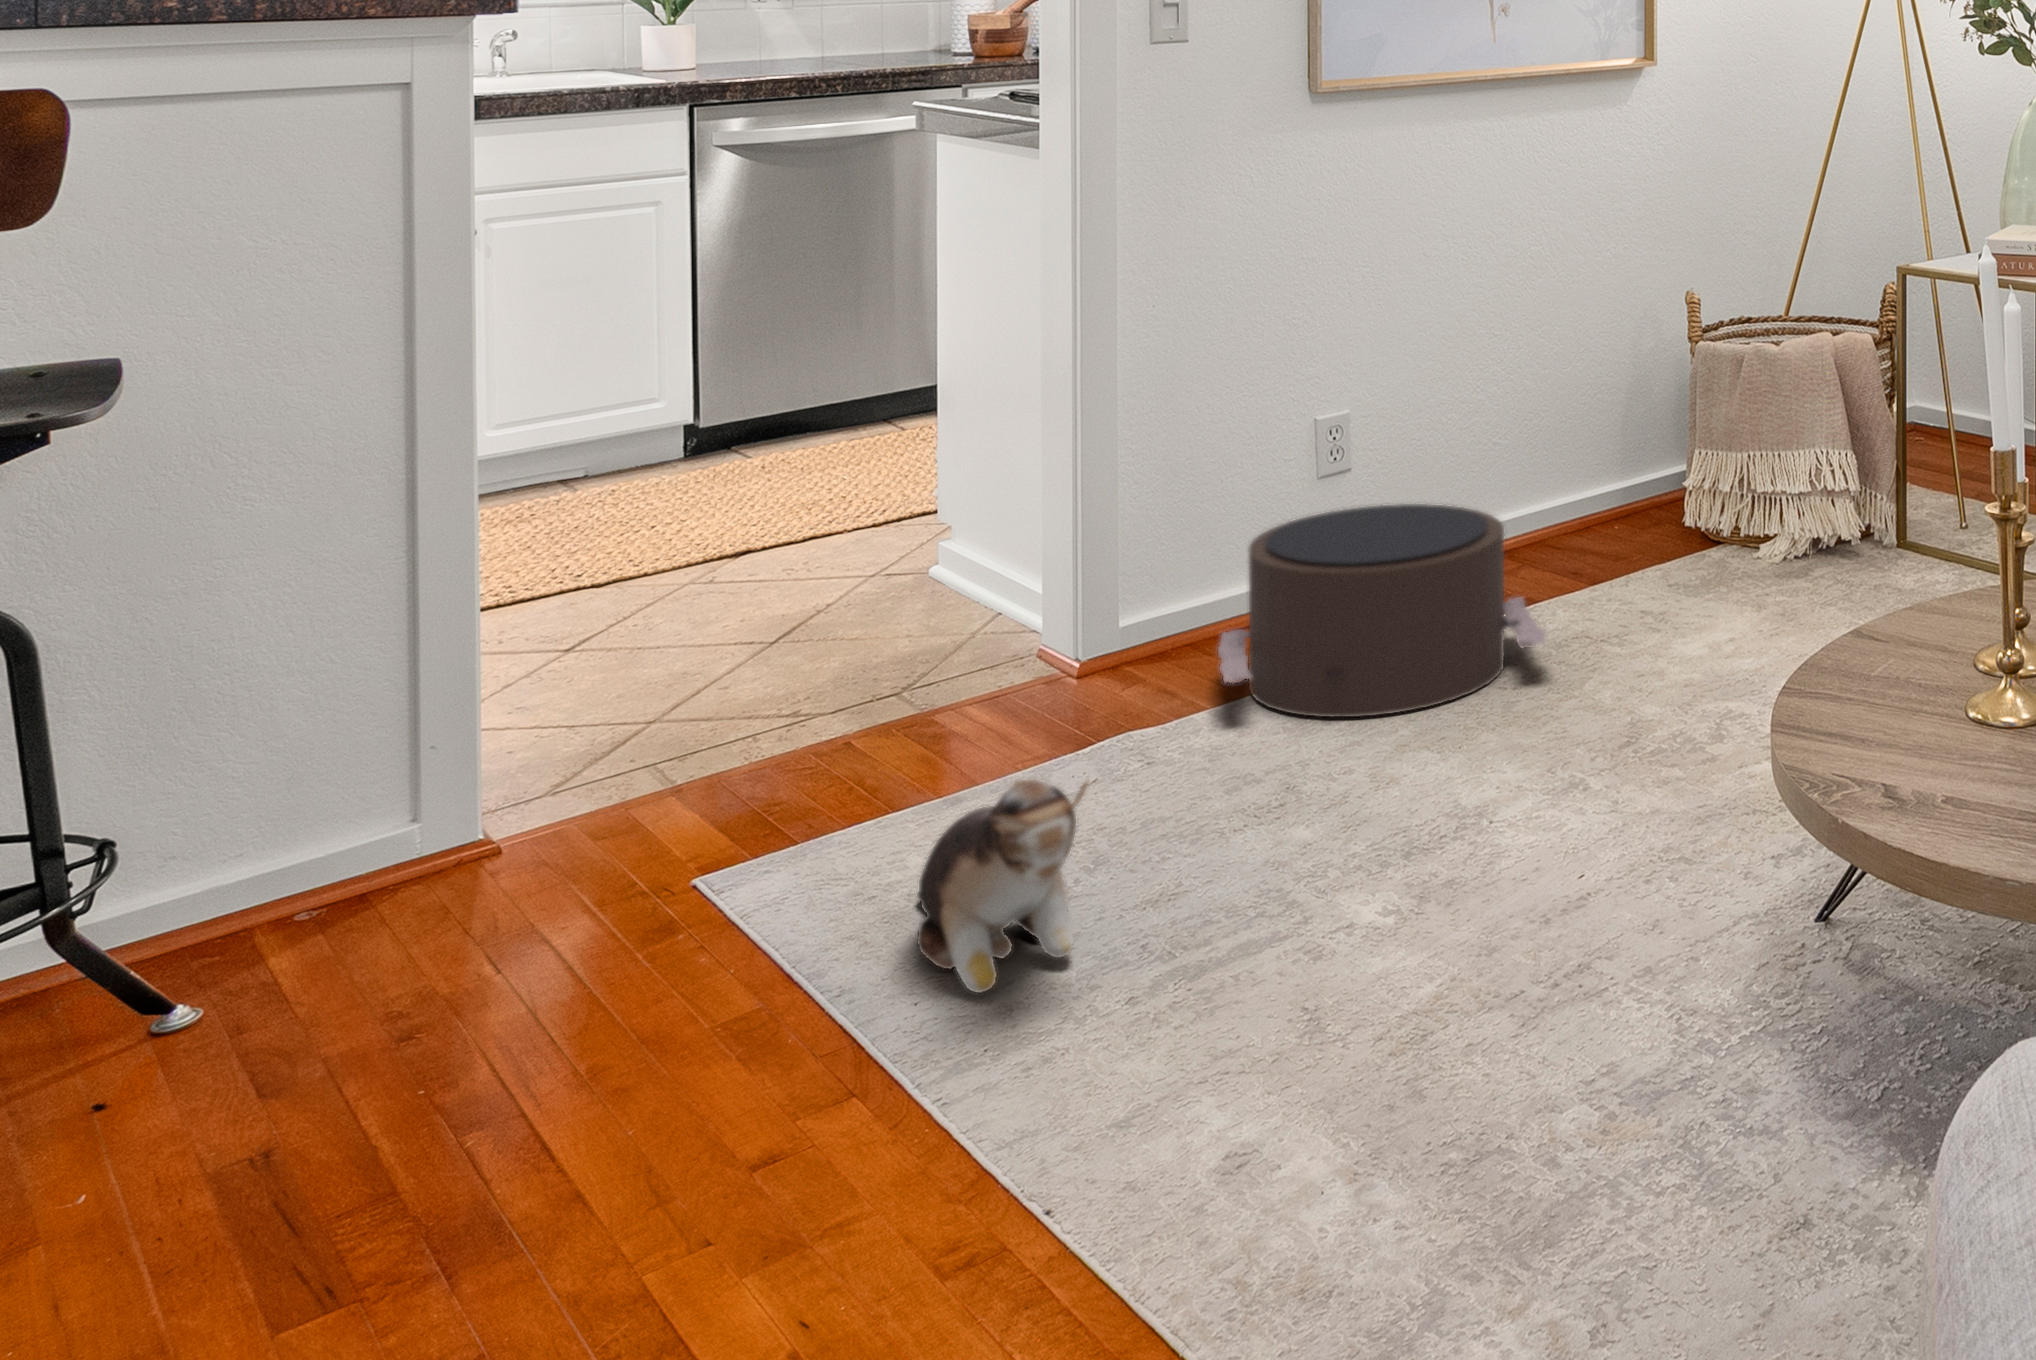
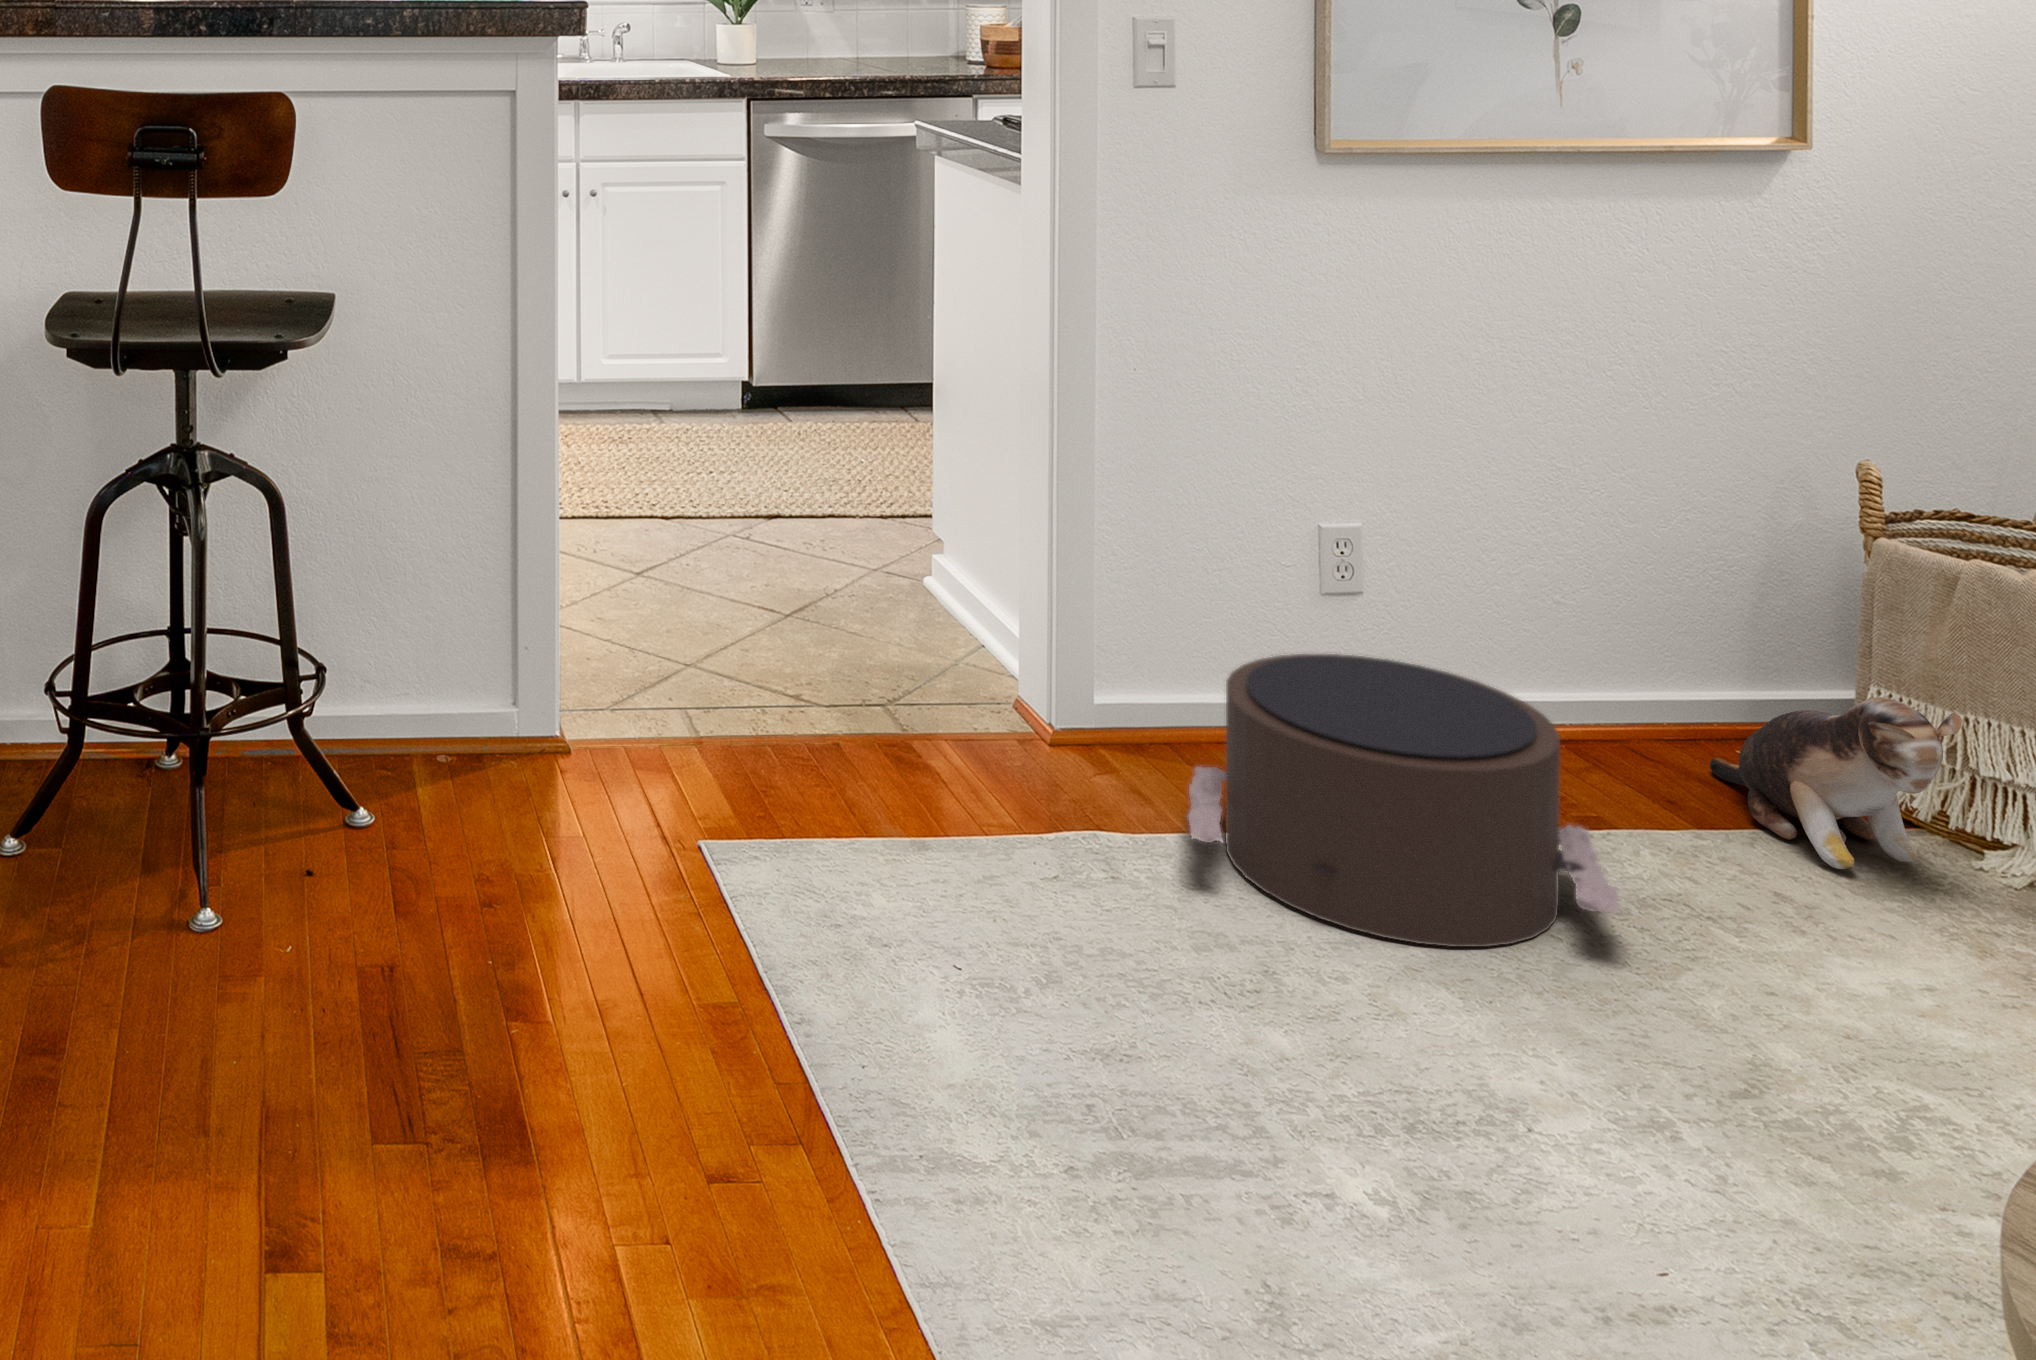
plush toy: present [918,780,1087,993] -> present [1710,696,1962,869]

